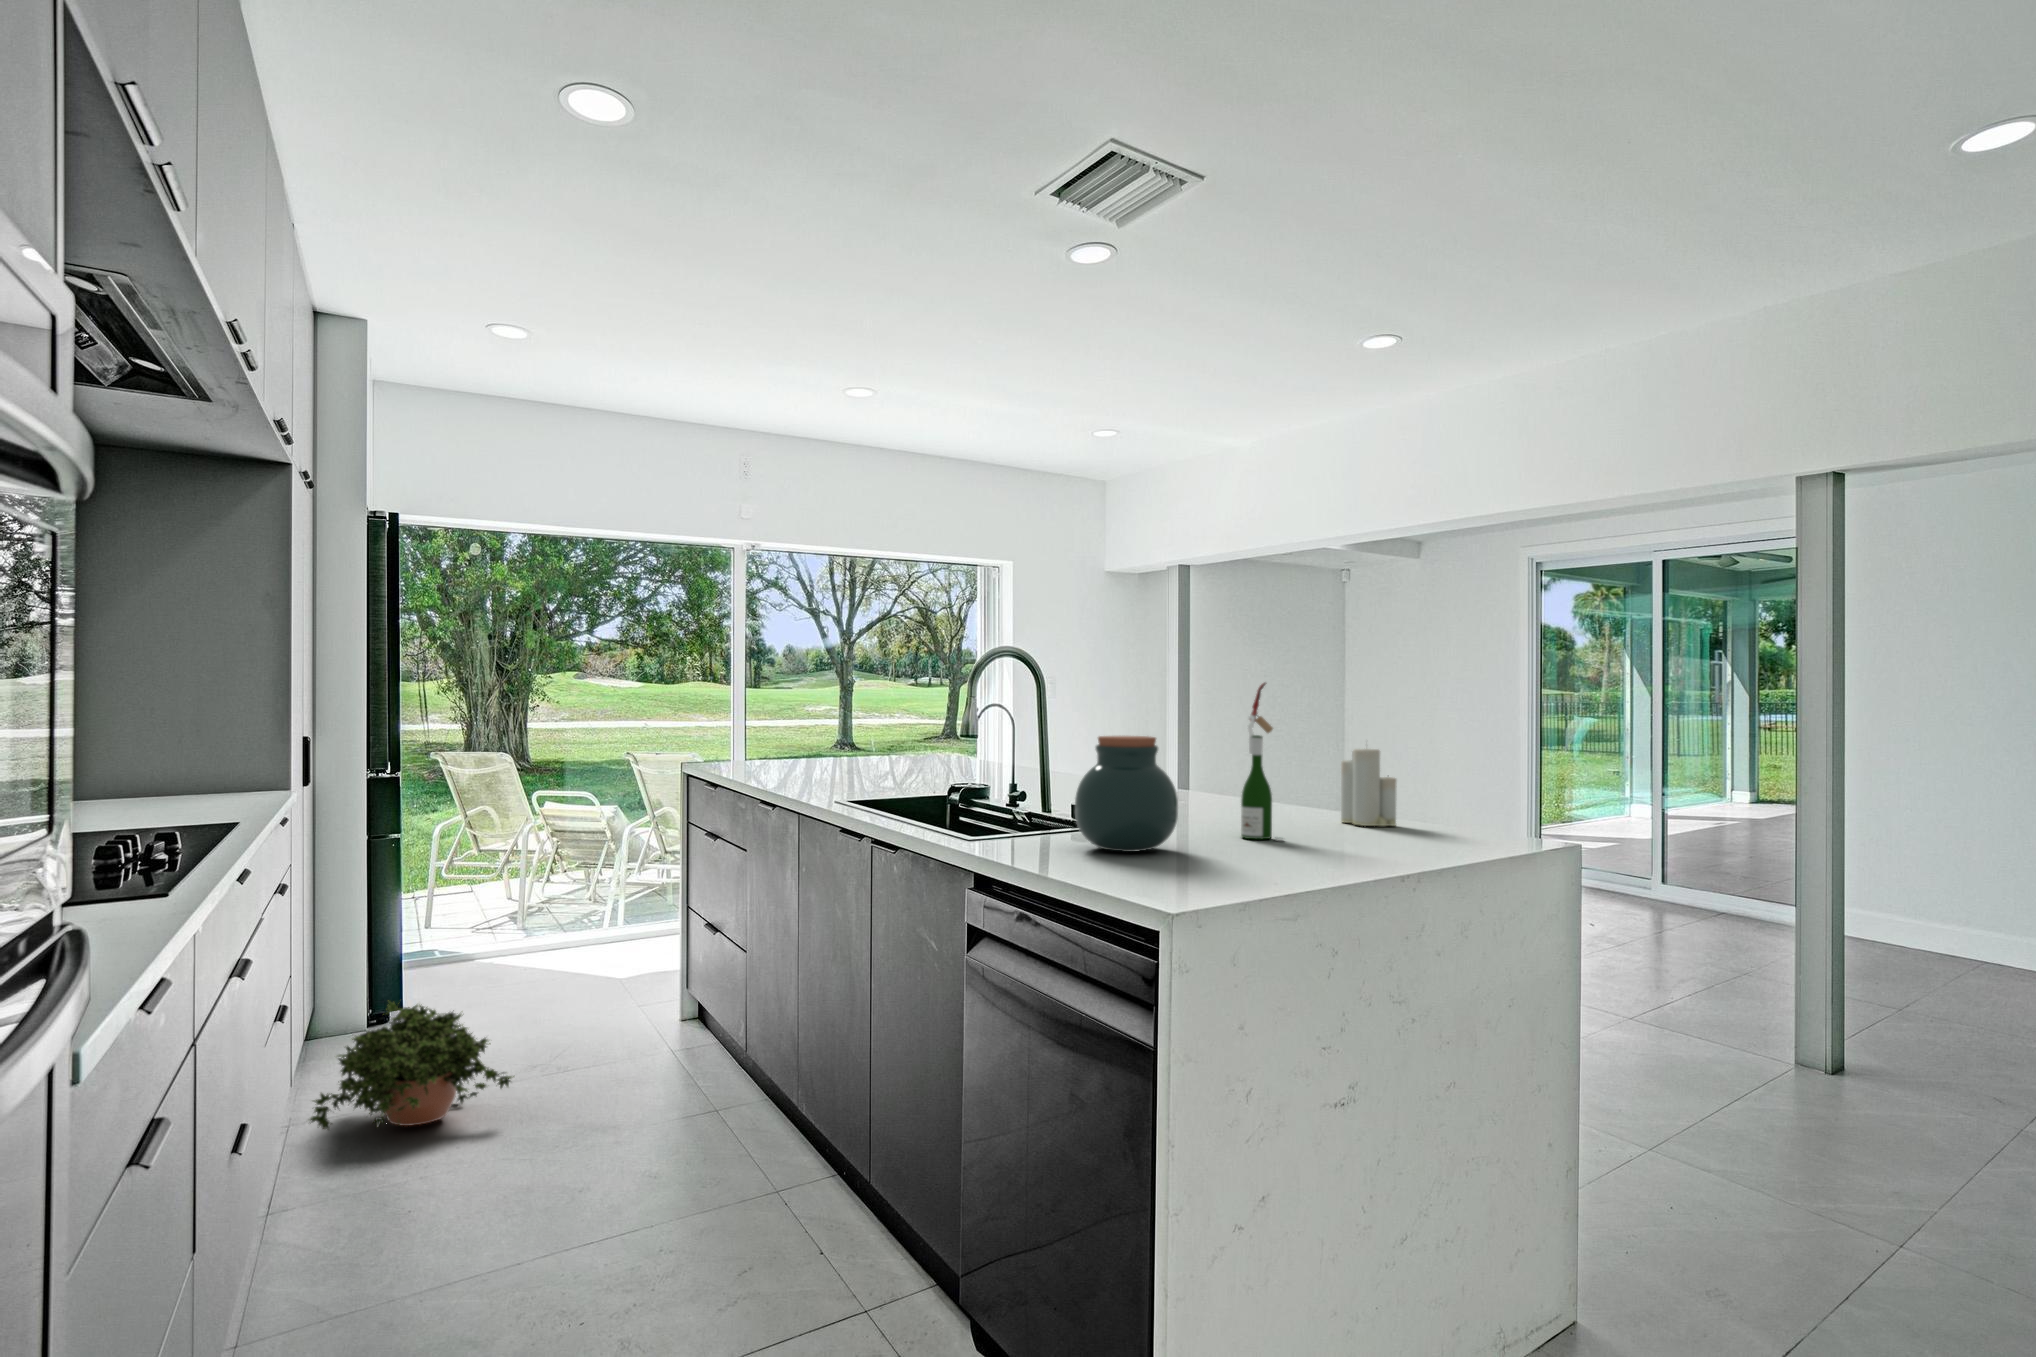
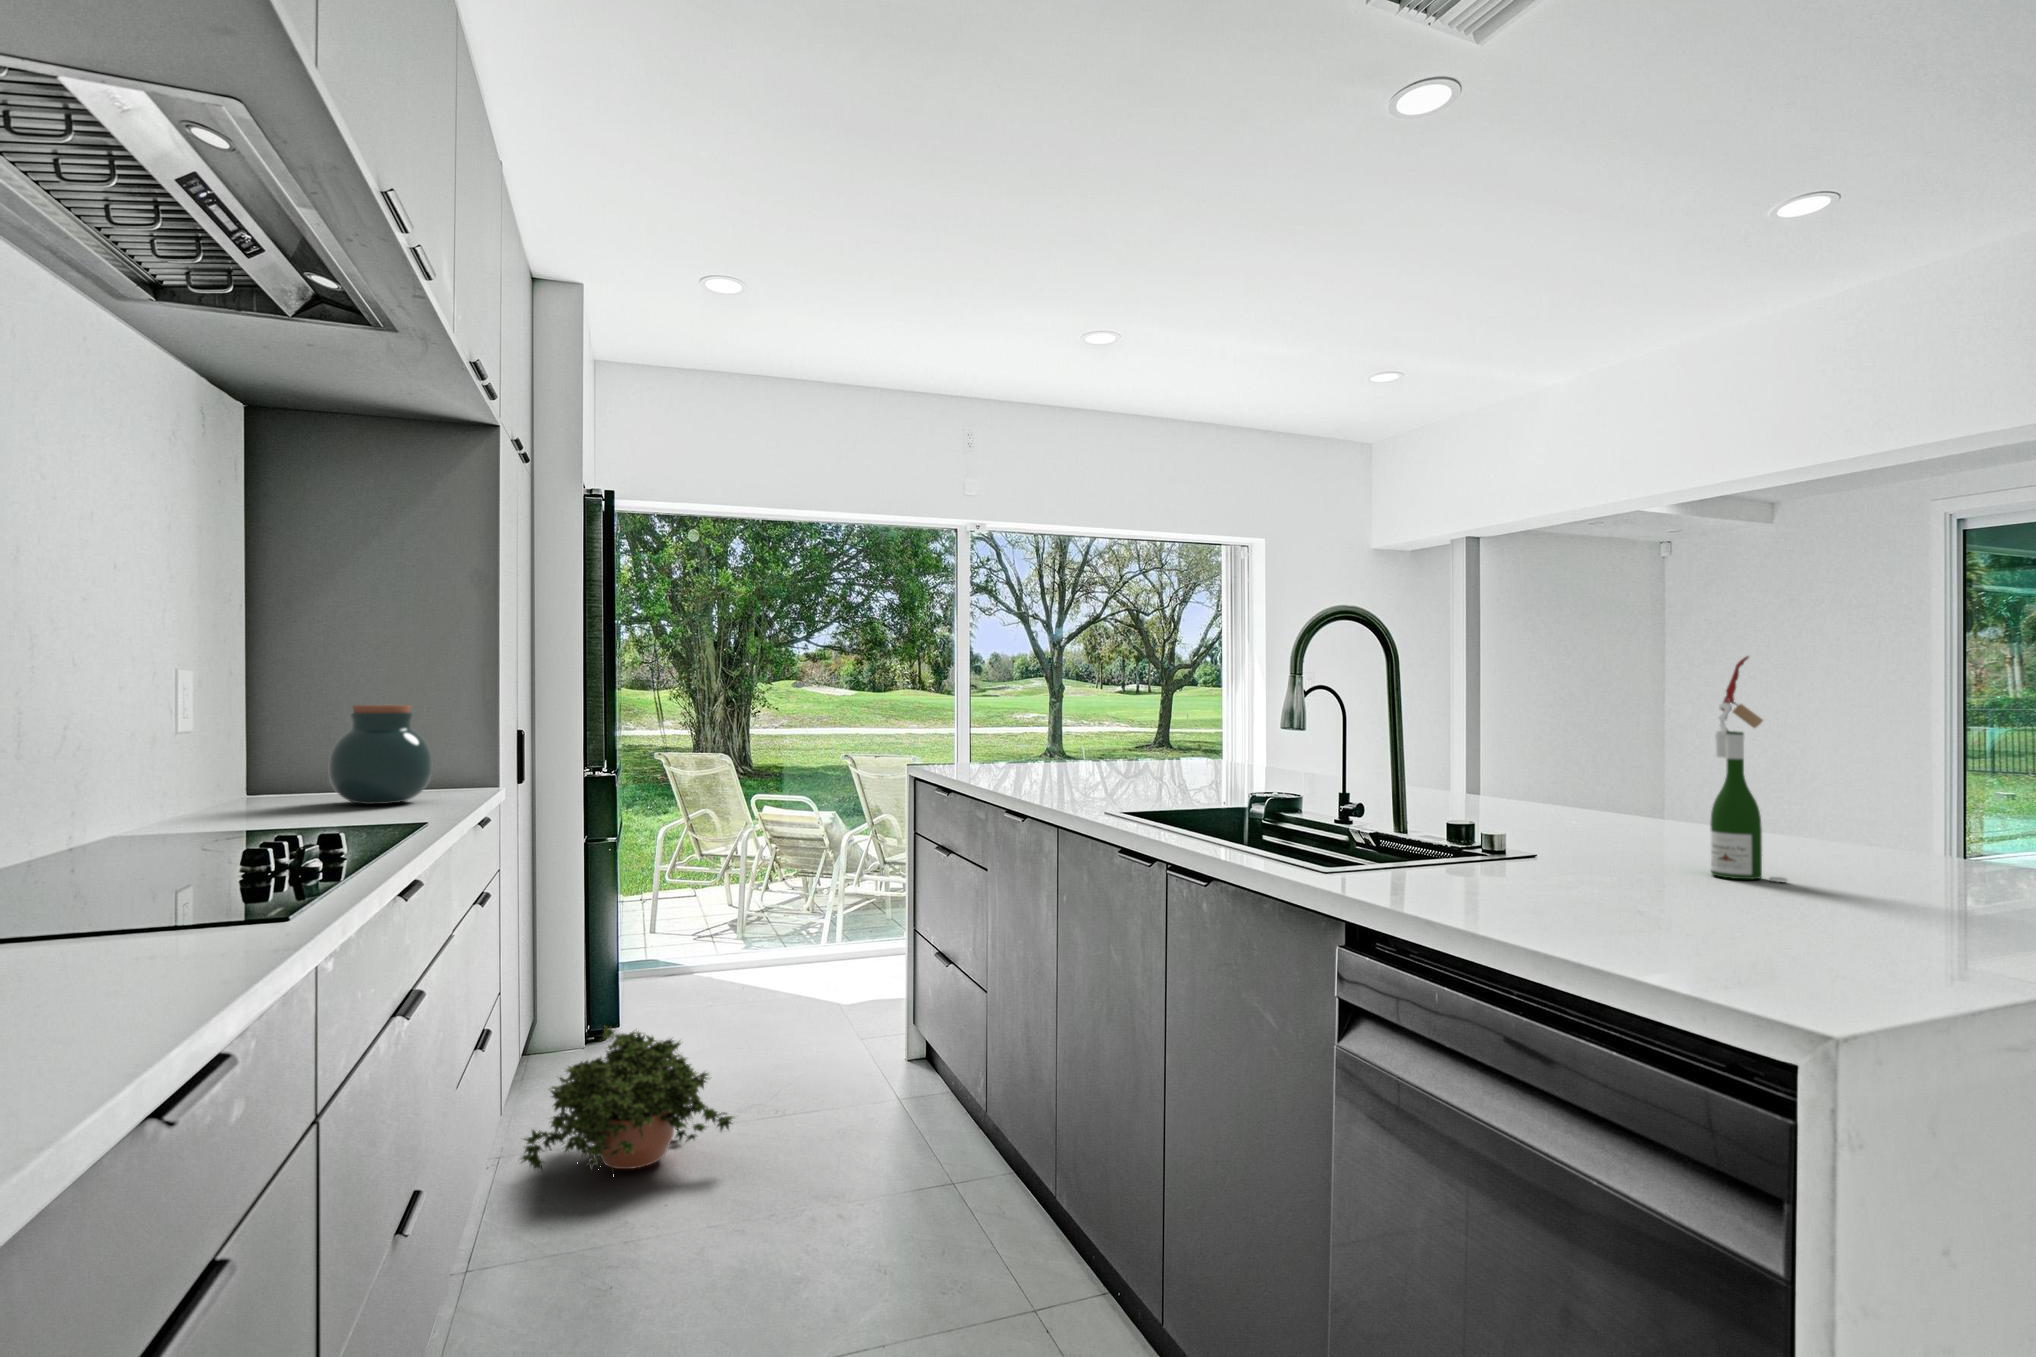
jar: present [1075,736,1178,852] -> present [329,705,432,804]
candle: present [1341,749,1397,826] -> none [1805,739,1904,859]

